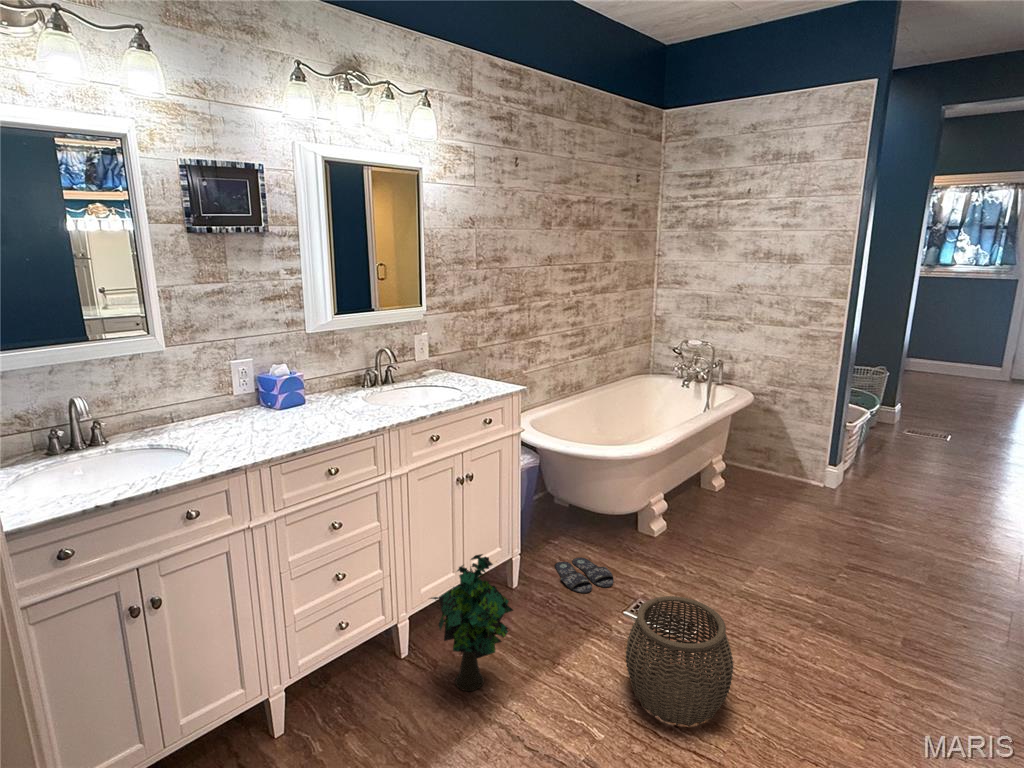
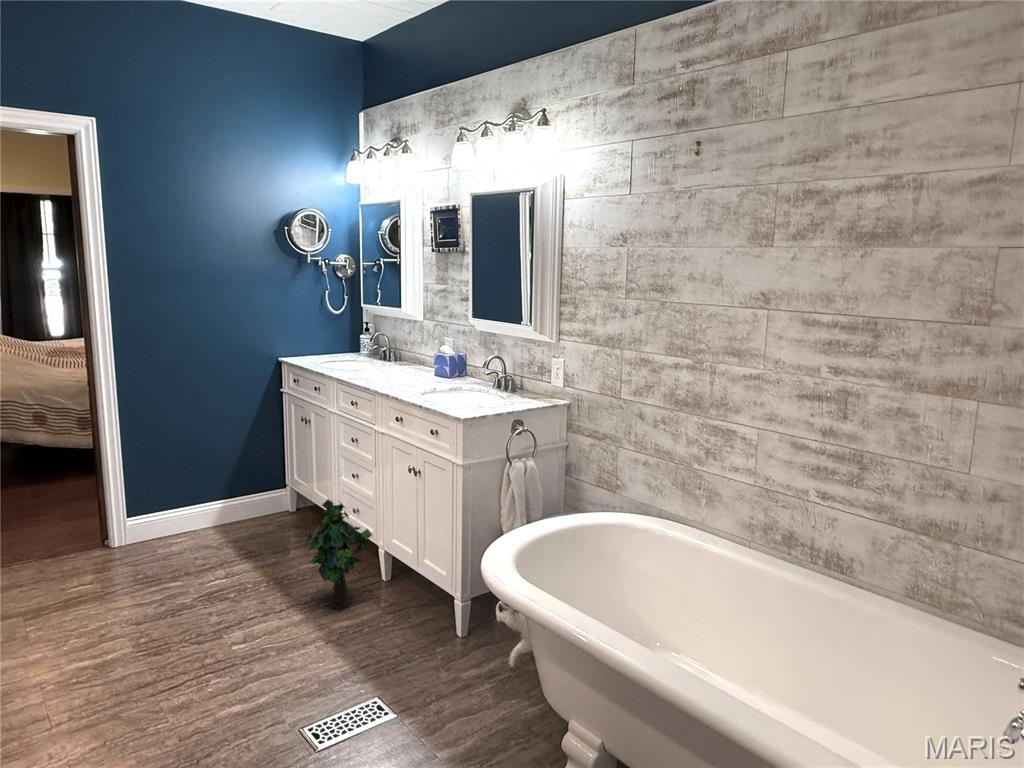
slippers: present [555,557,614,593] -> none [426,661,508,703]
woven basket: present [625,596,734,726] -> none [179,597,289,719]

